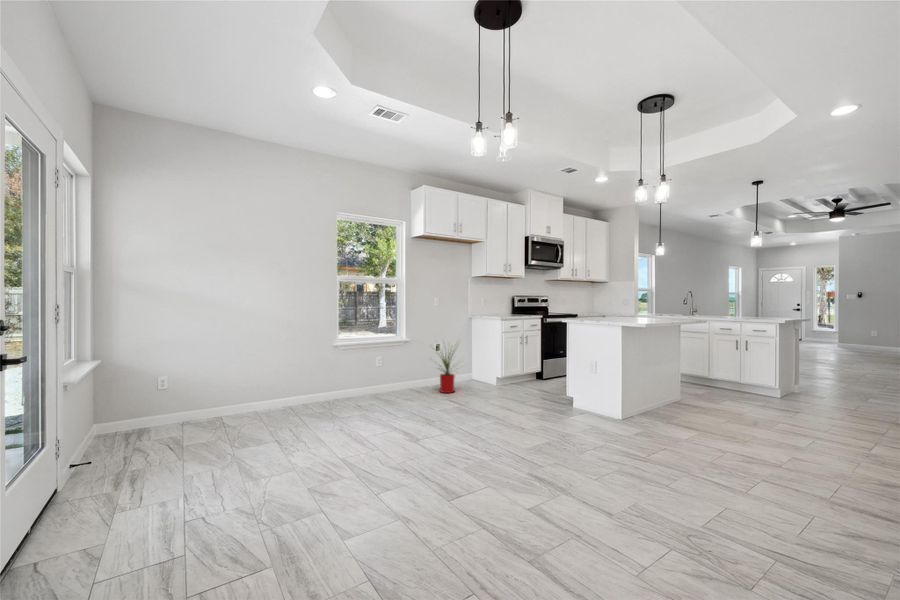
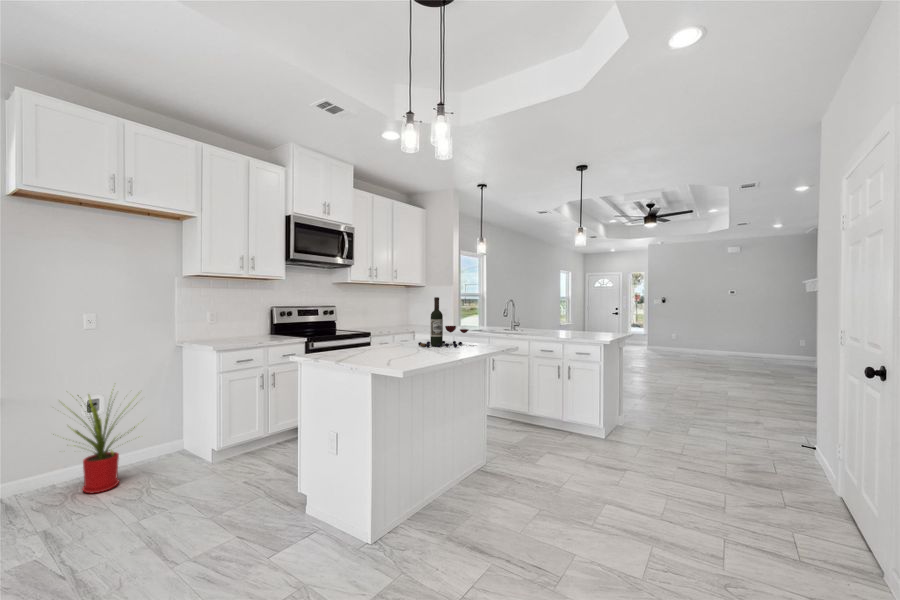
wine bottle: none [632,287,670,319] -> present [418,297,469,347]

